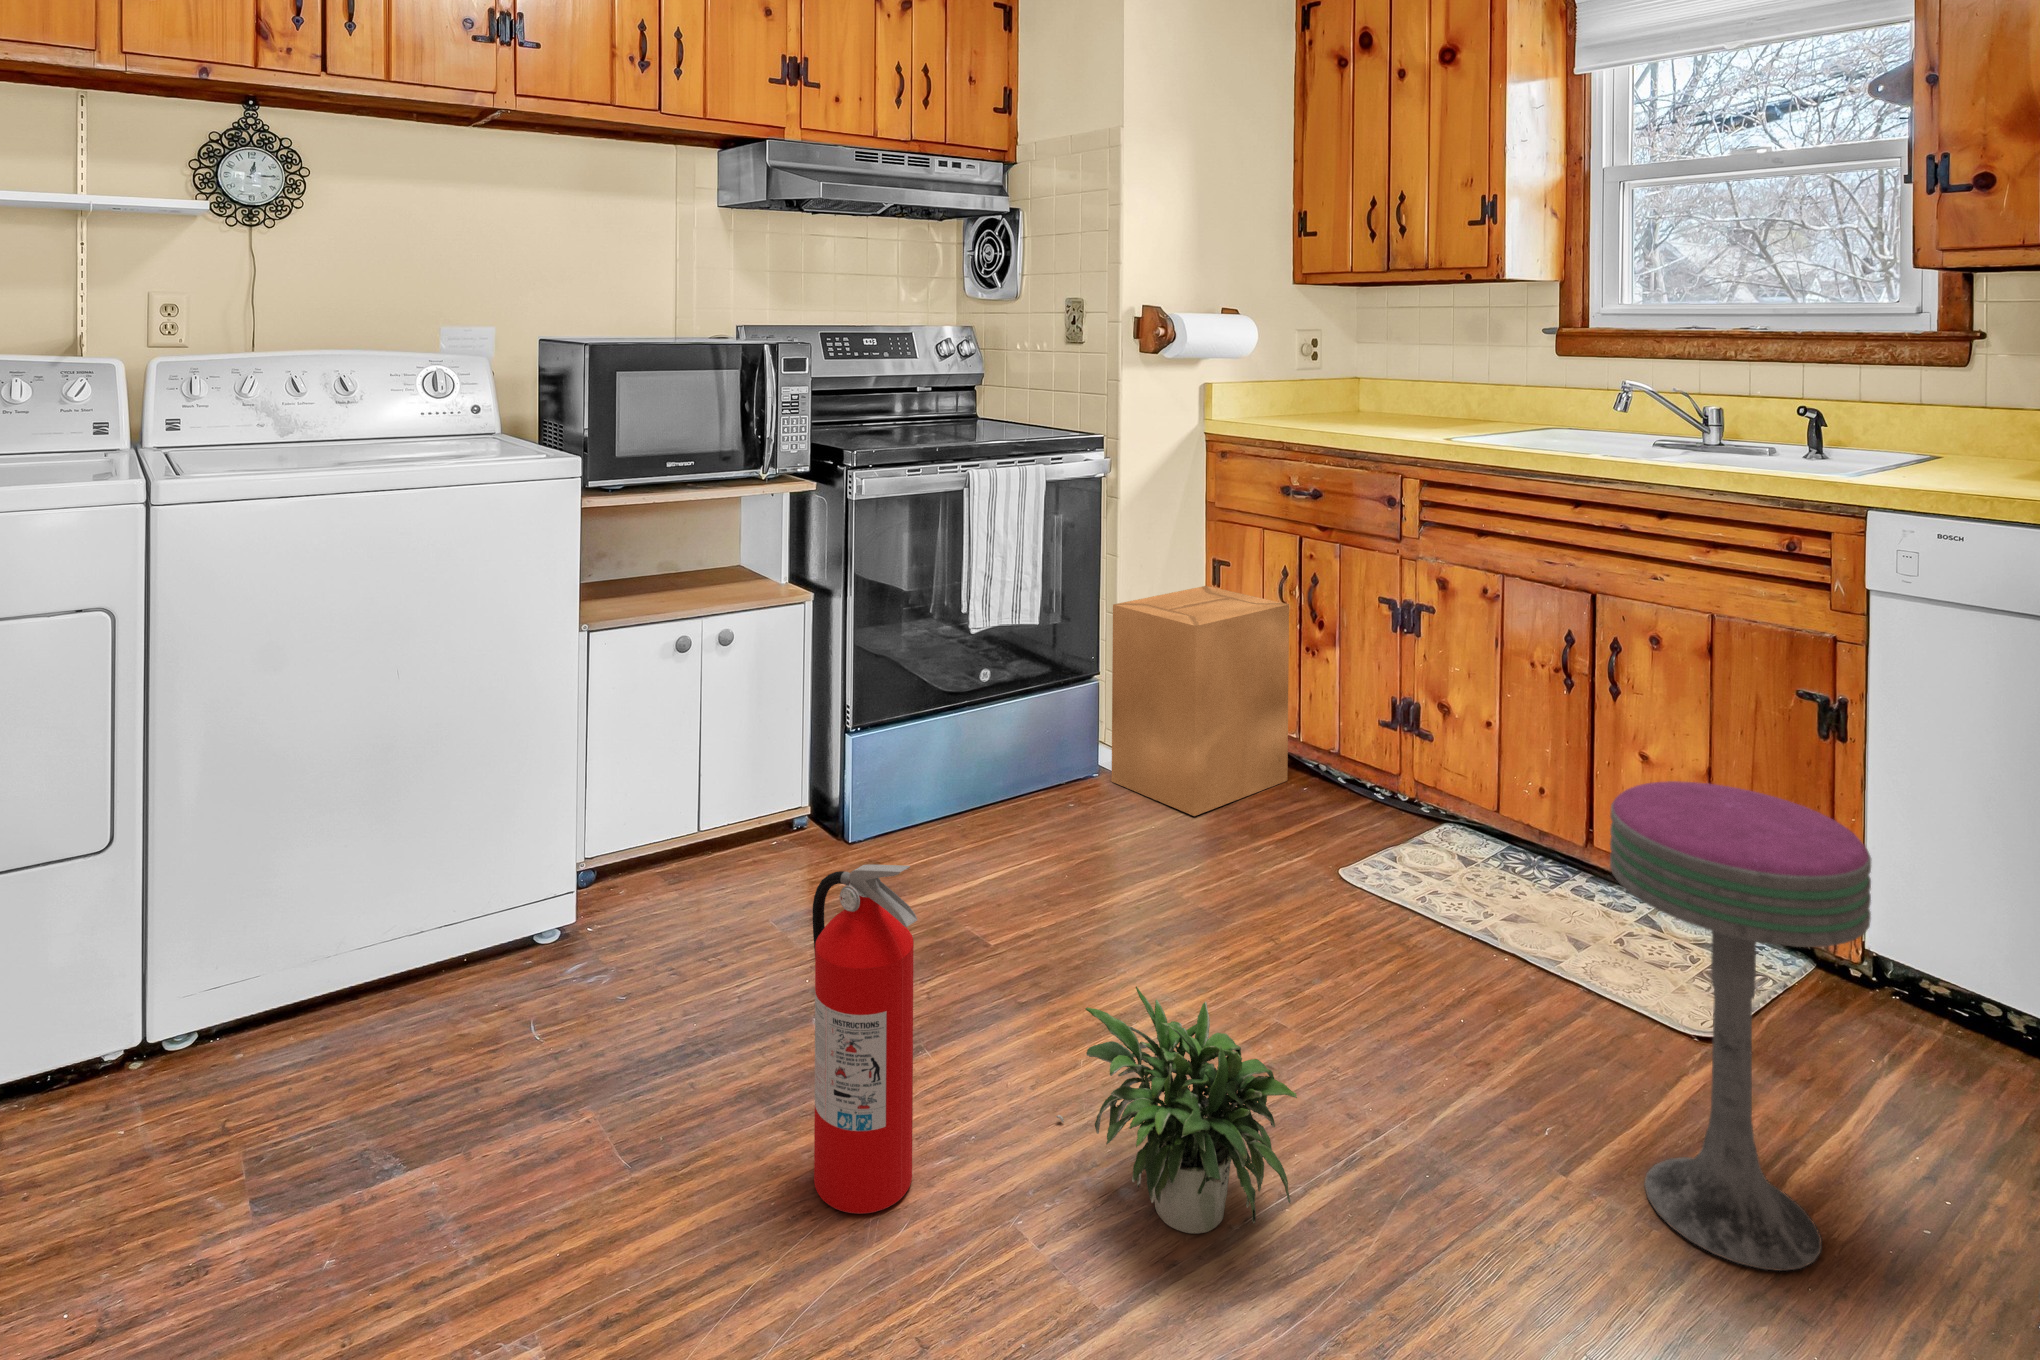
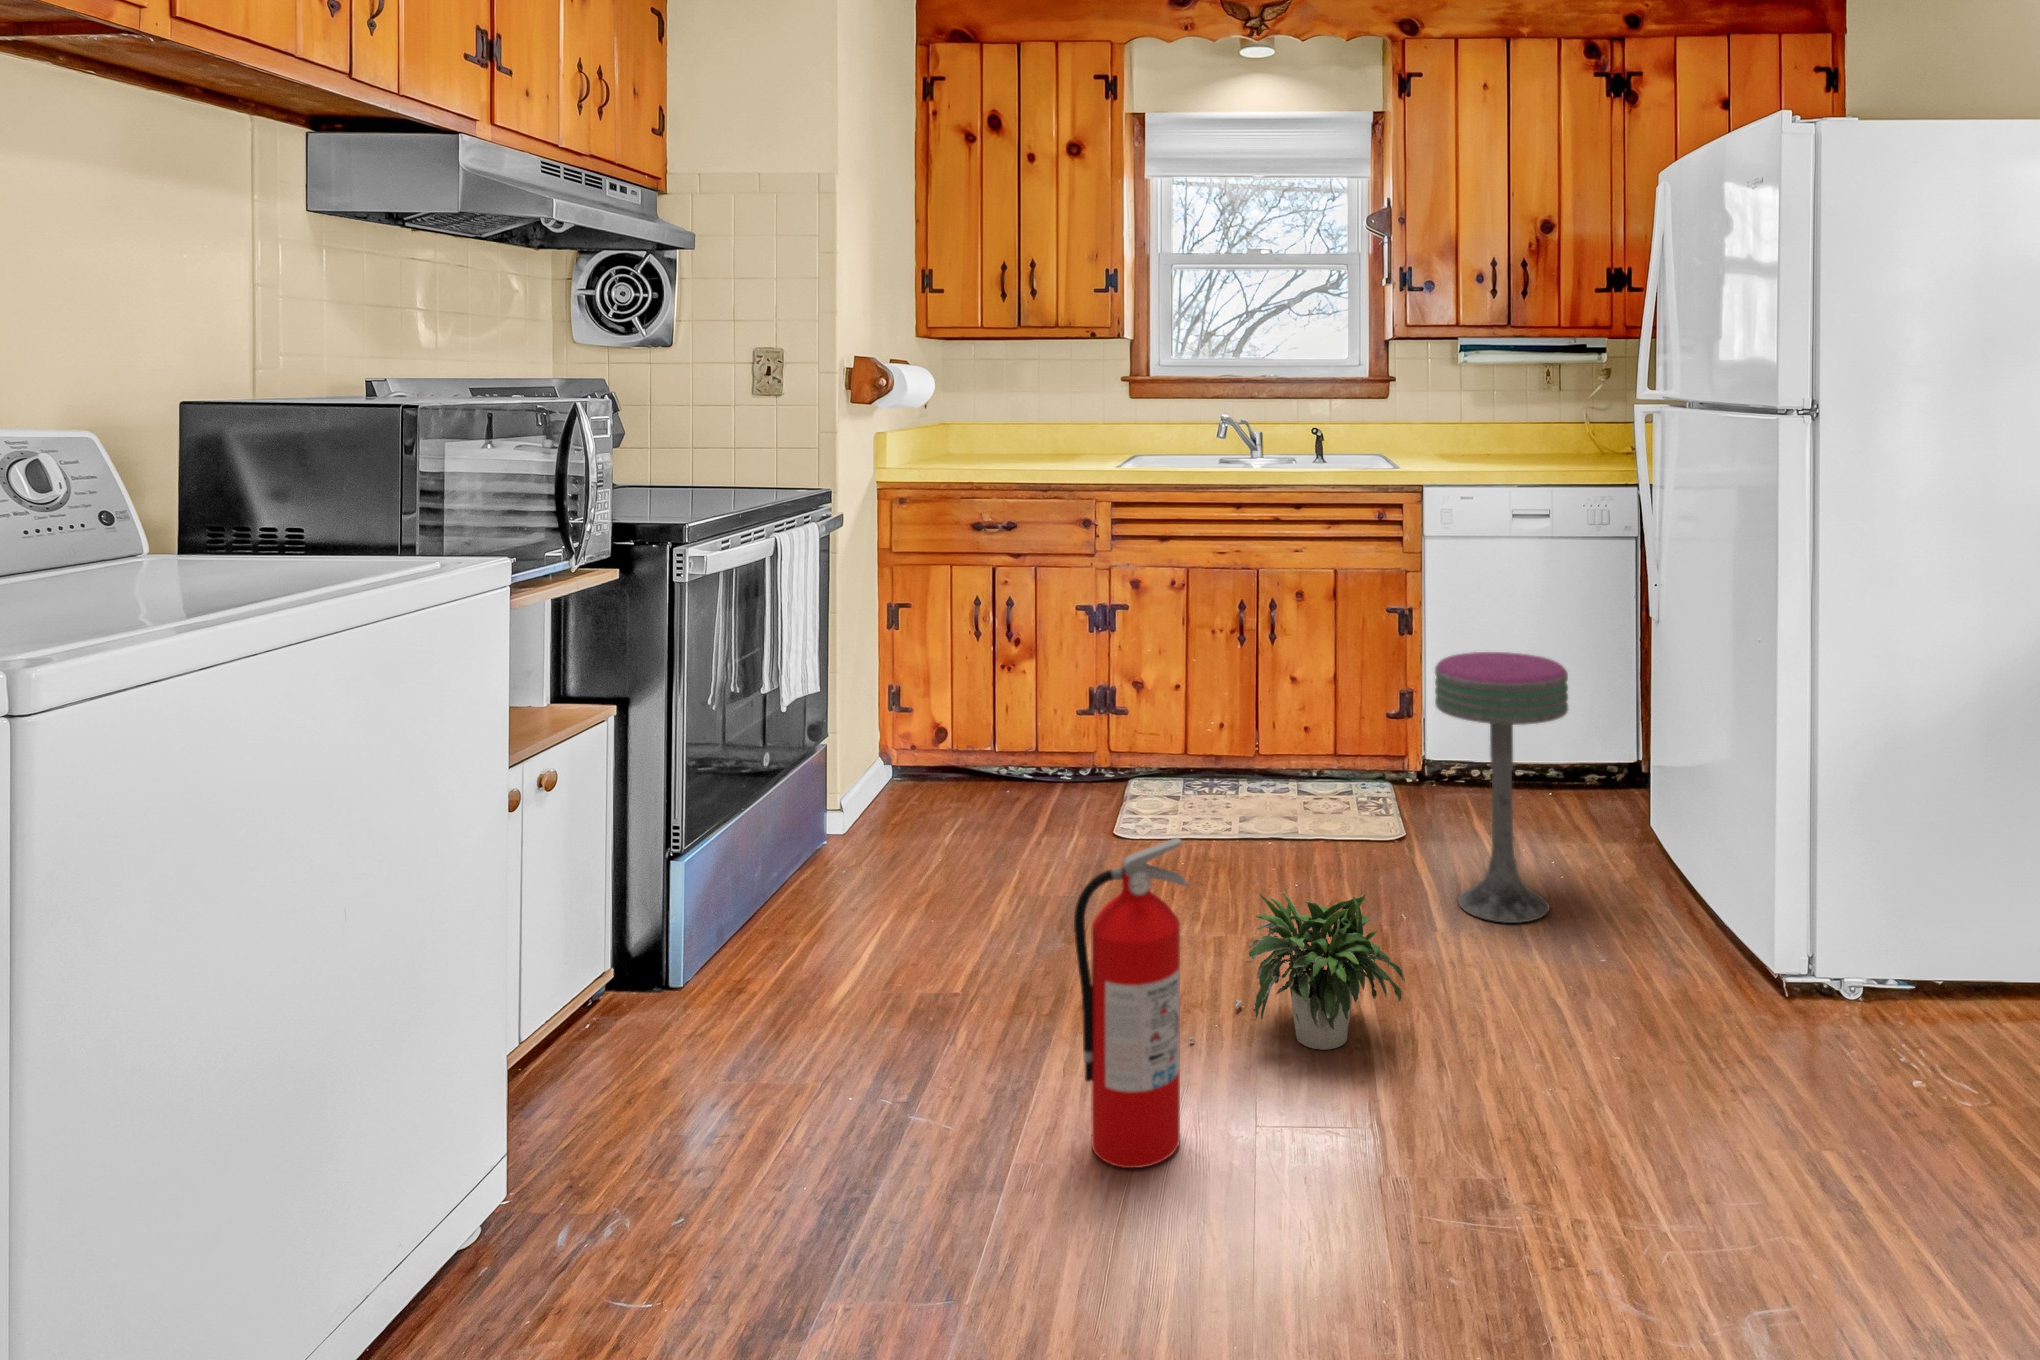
cardboard box: present [1112,586,1289,816] -> none [856,630,990,841]

